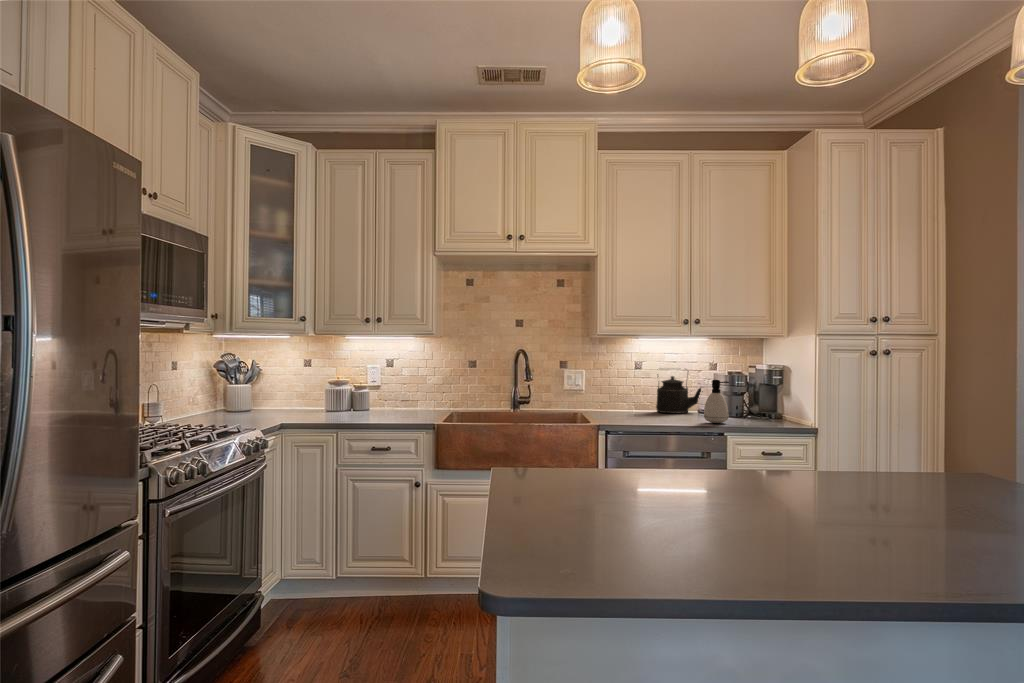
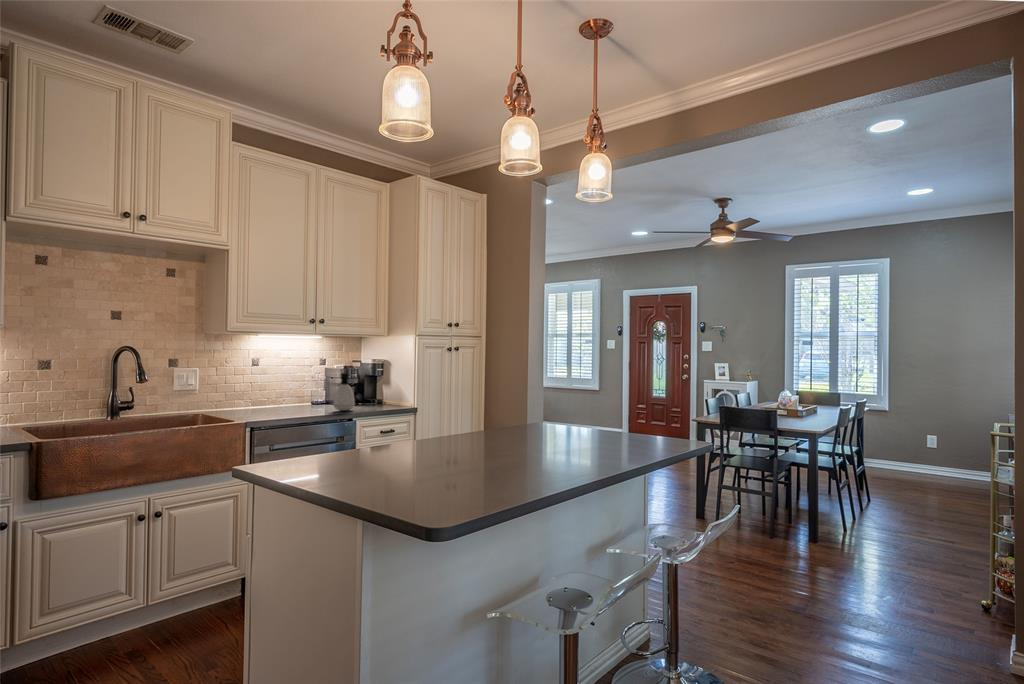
kettle: present [656,371,703,414] -> none [272,364,319,407]

